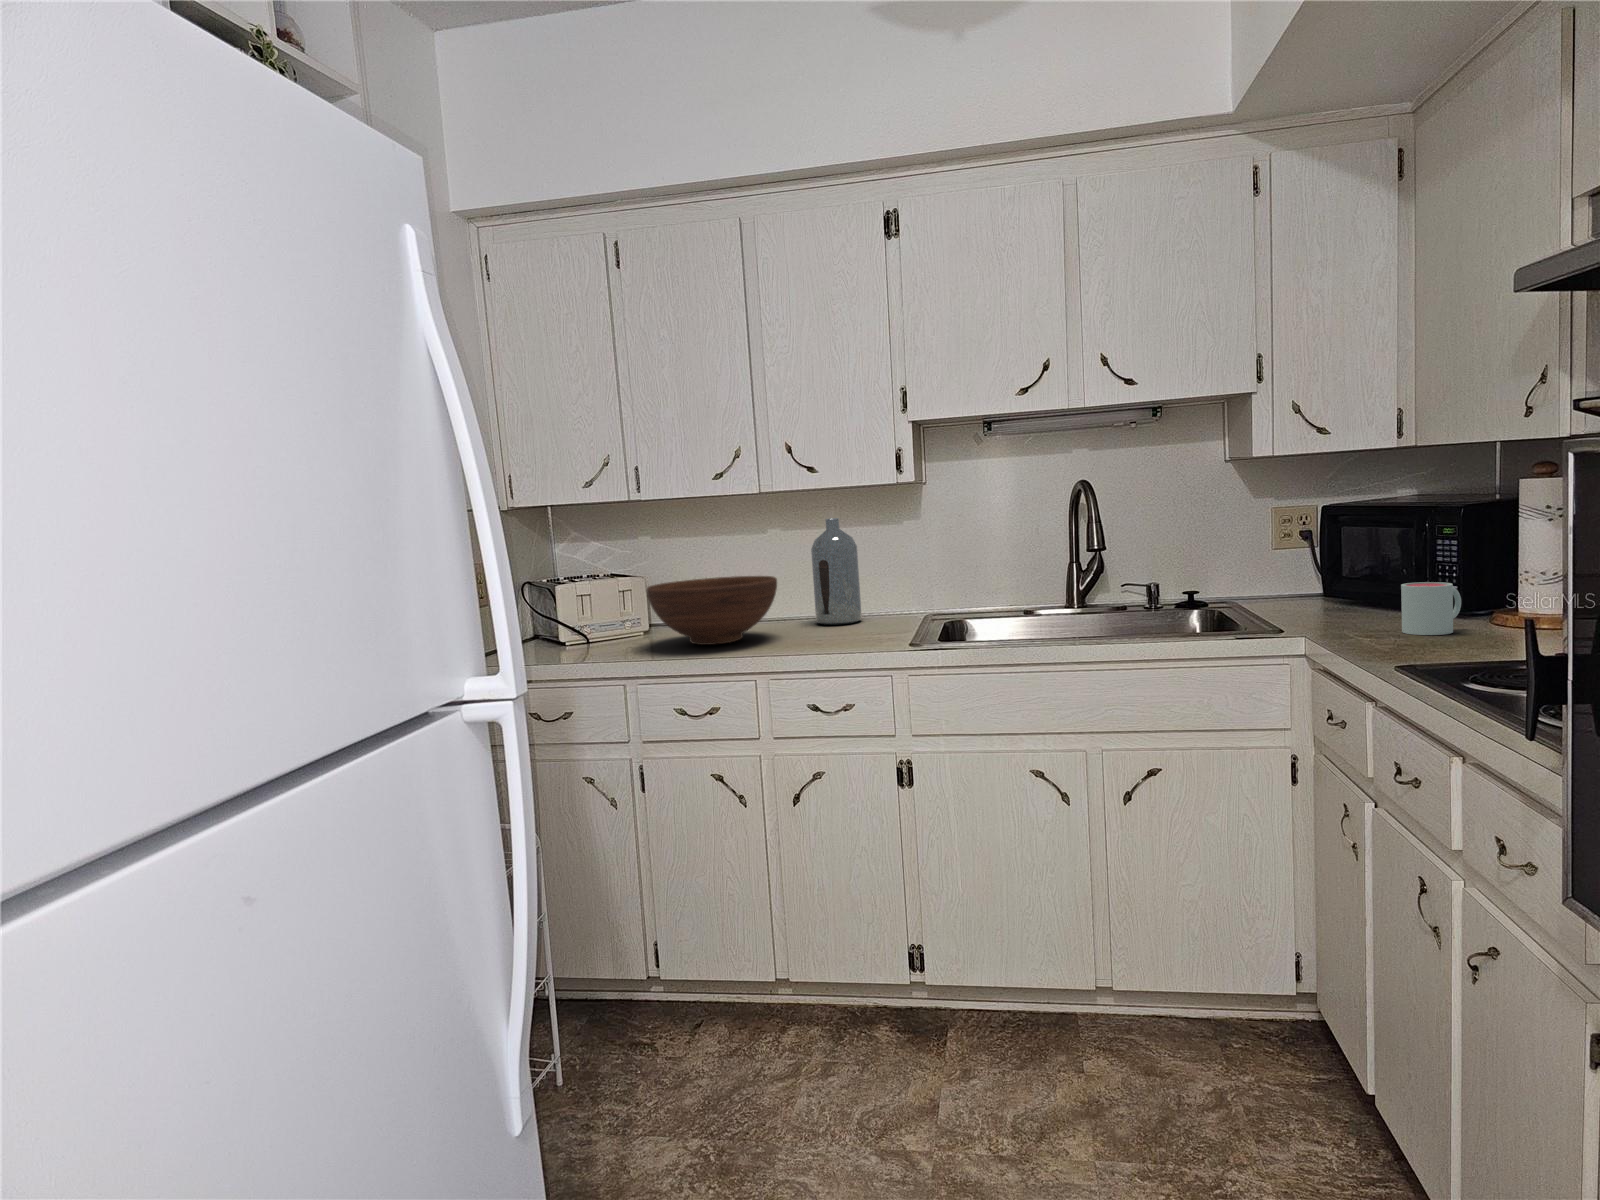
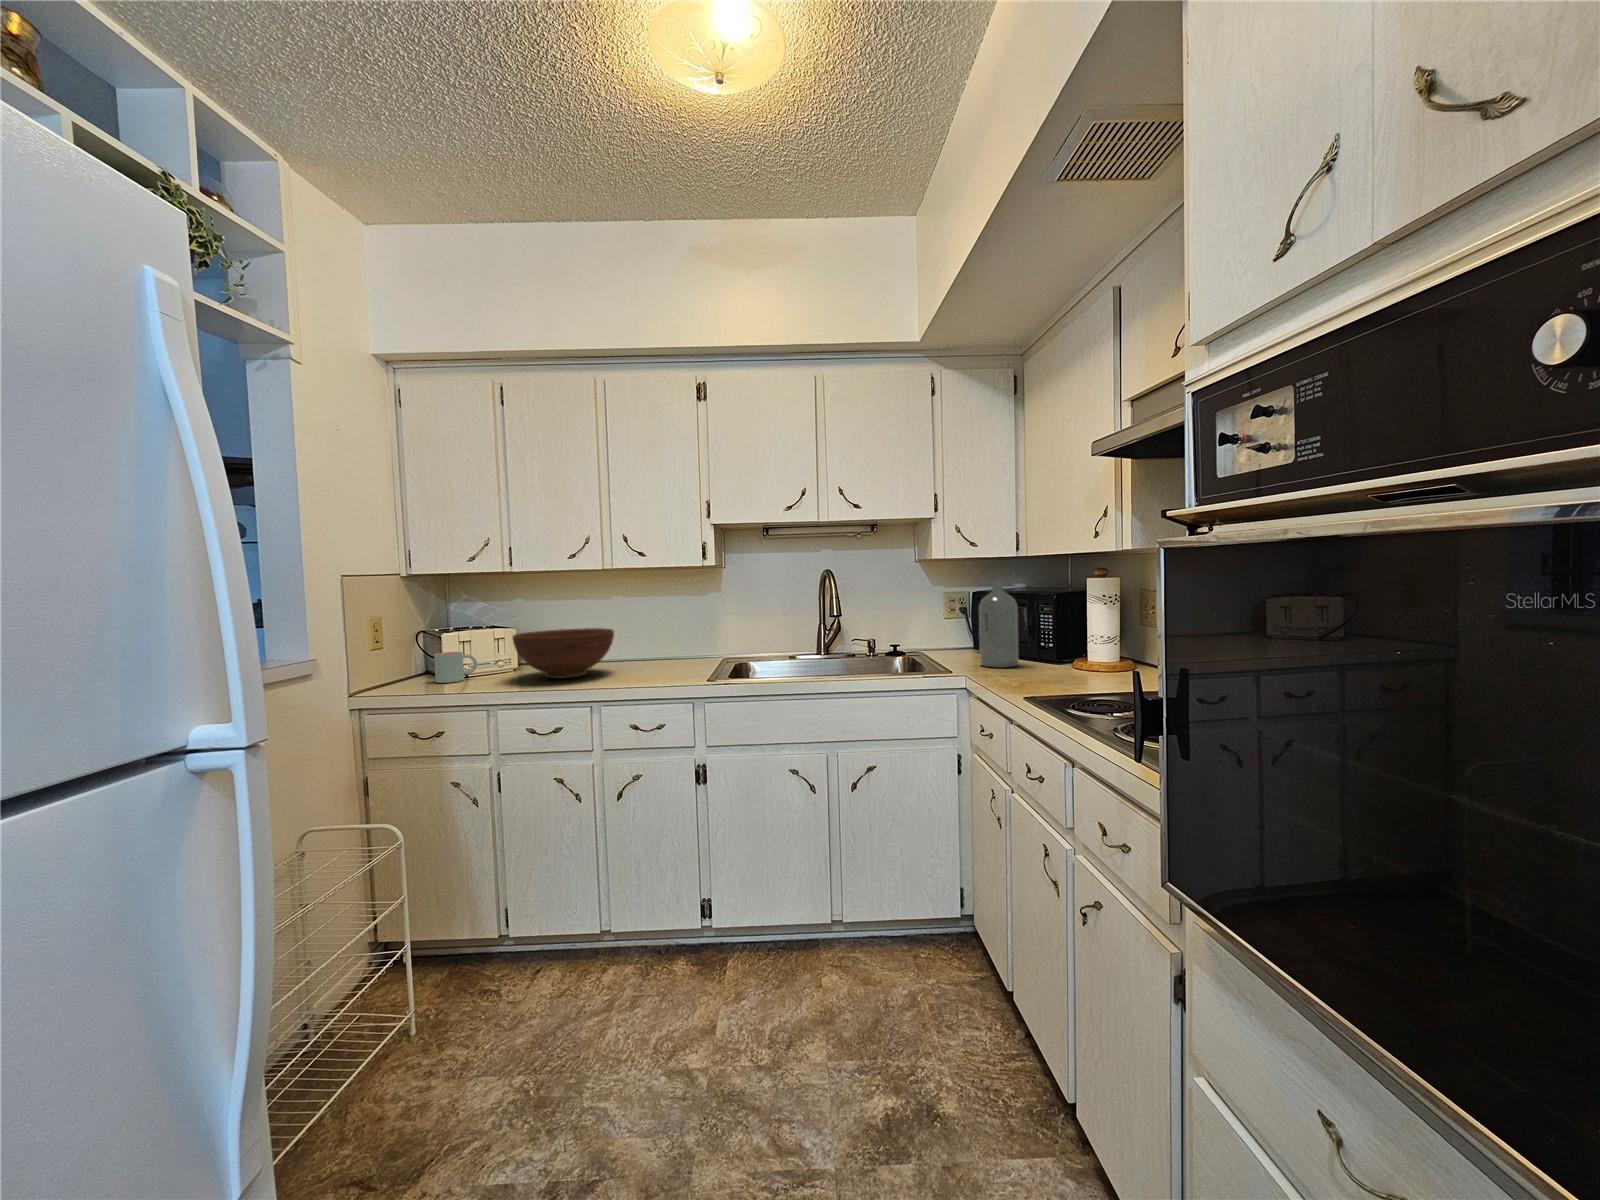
bottle: present [811,518,862,625] -> present [979,583,1018,668]
mug: present [1401,582,1461,635] -> present [434,652,477,683]

